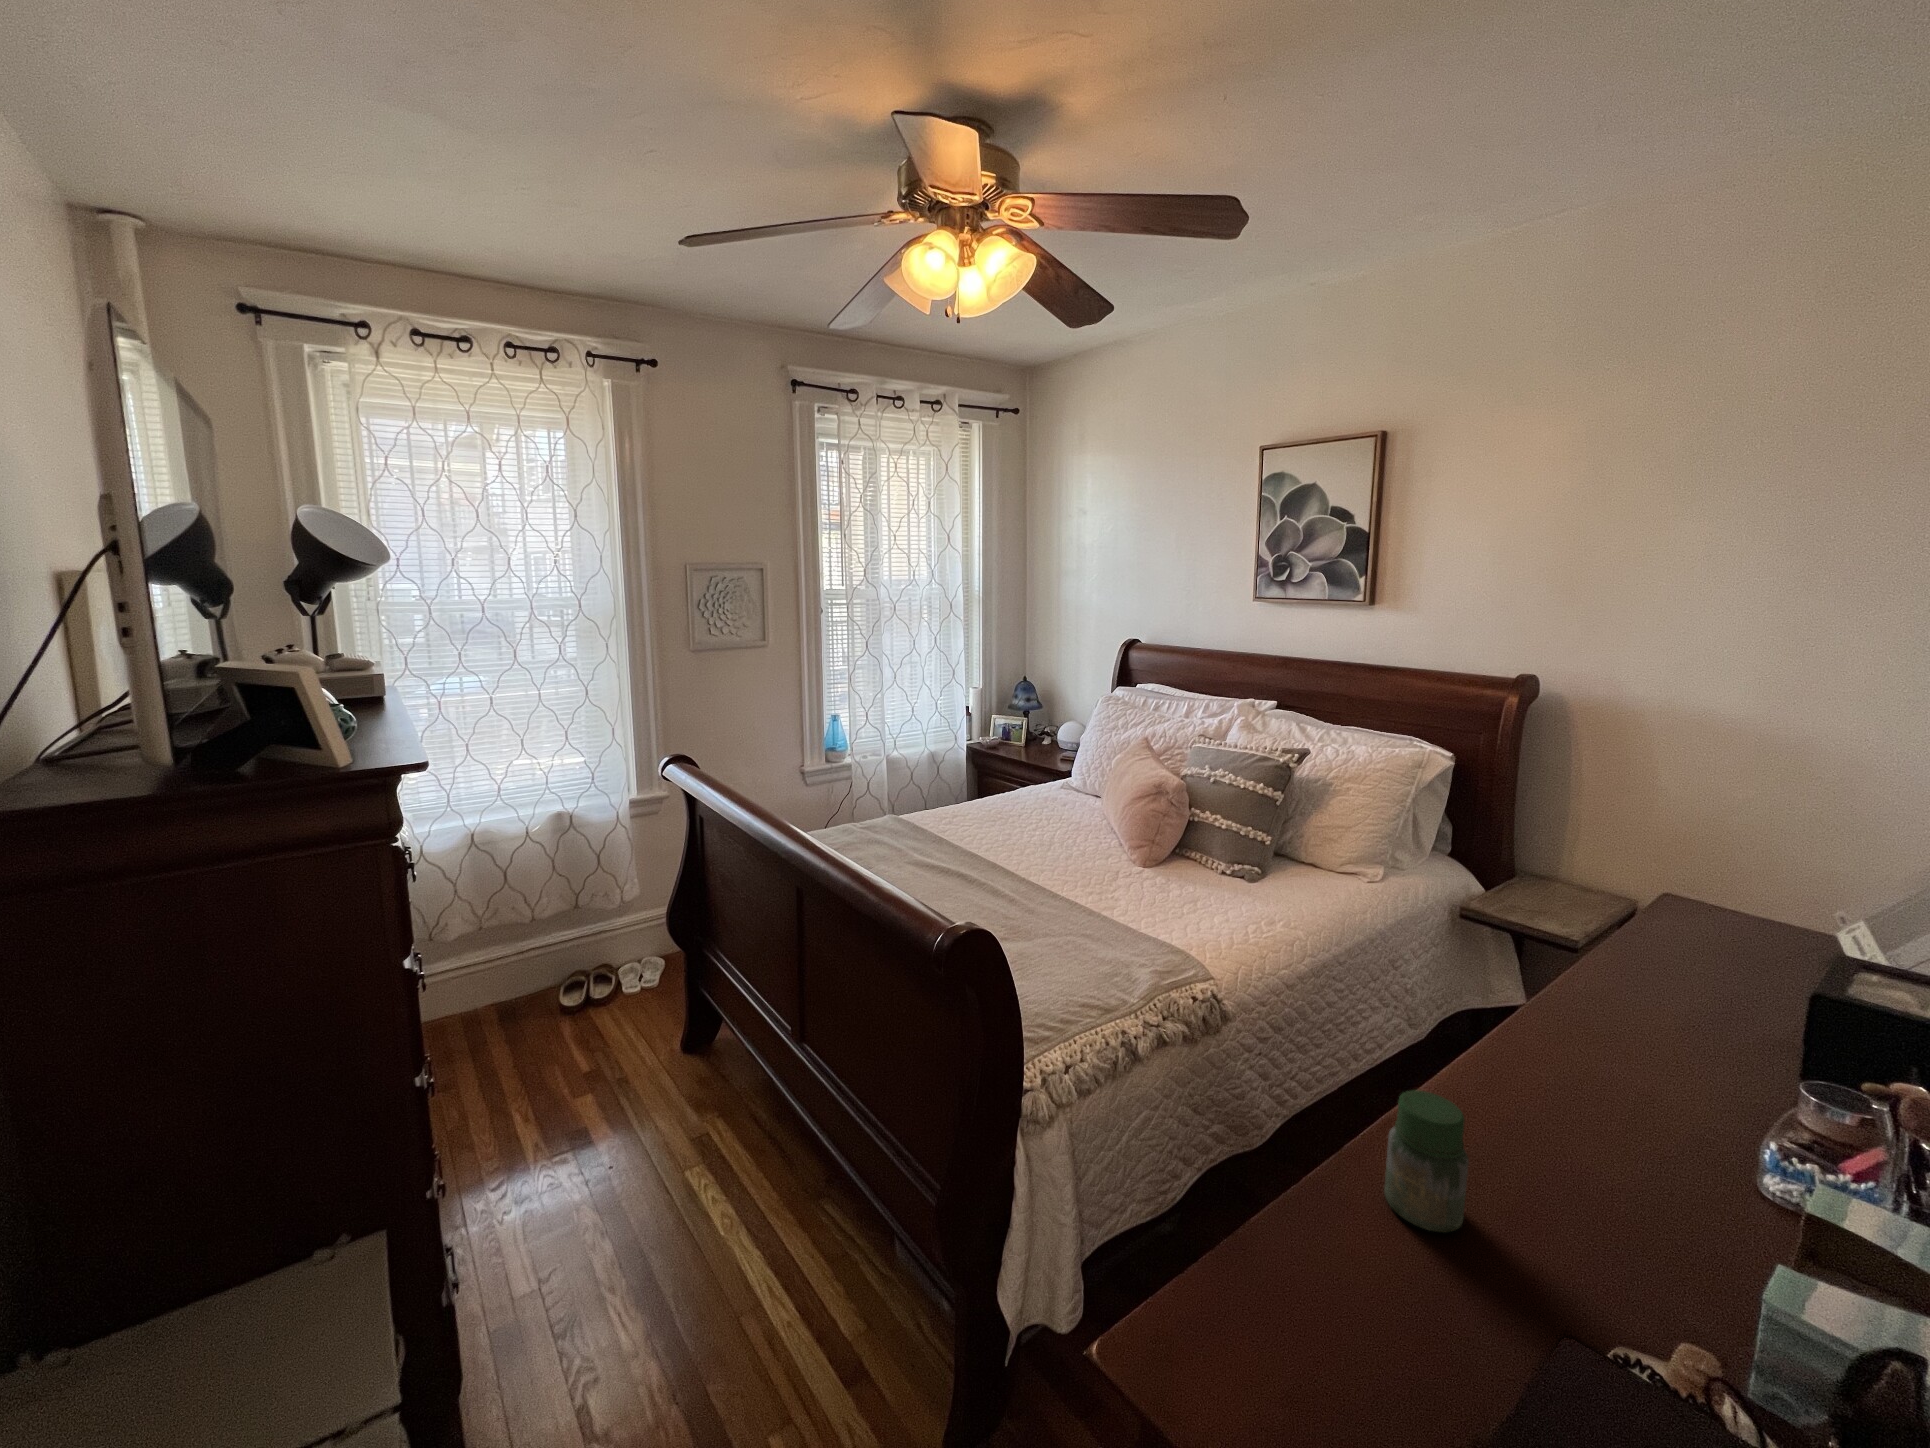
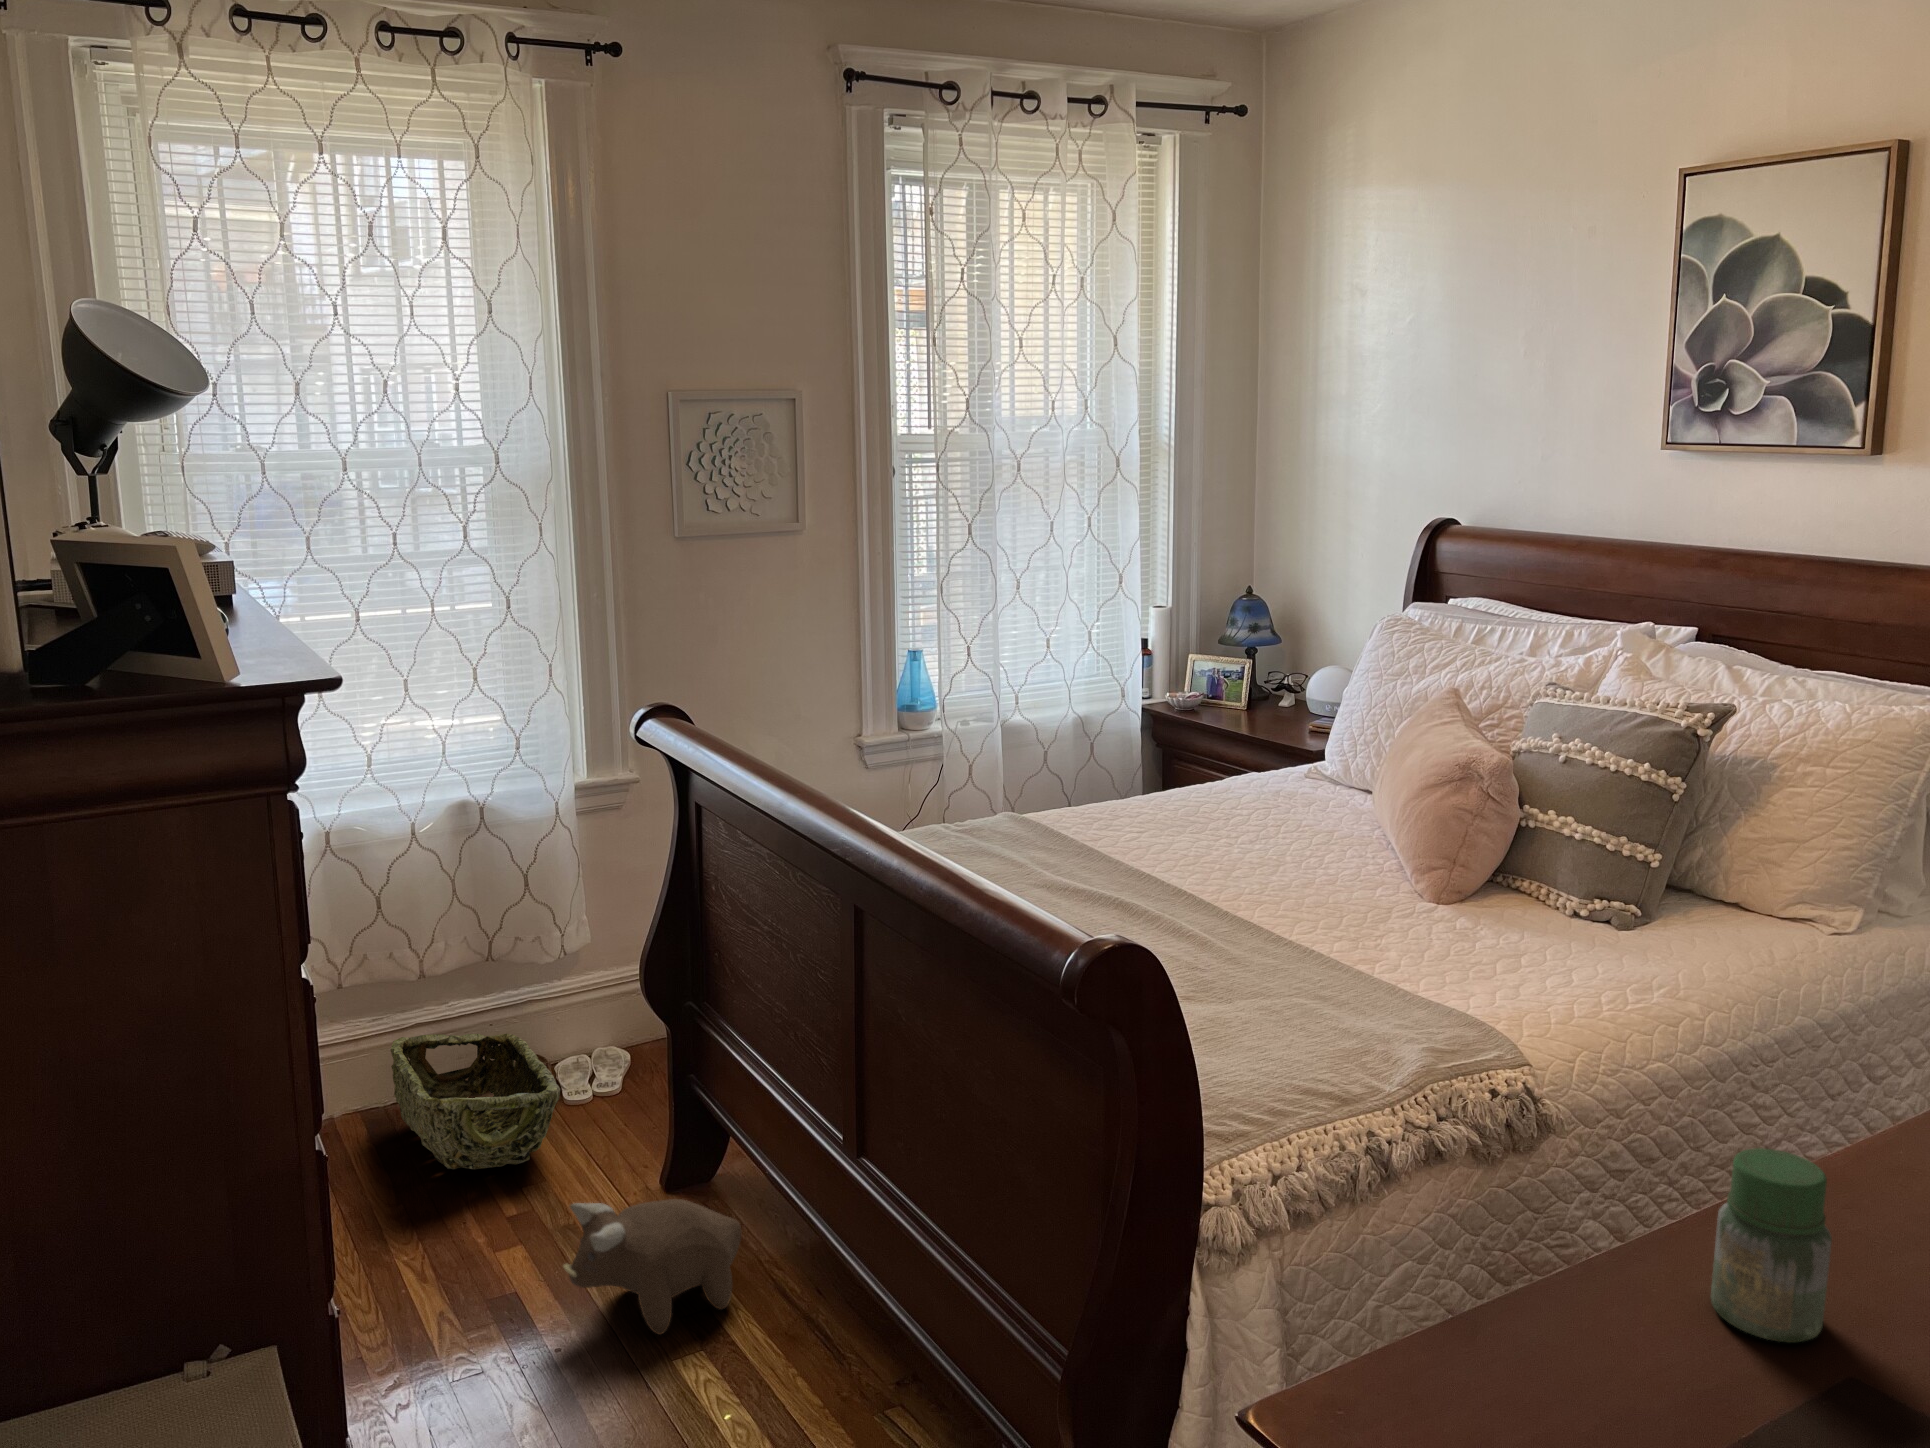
woven basket: none [510,955,618,1048] -> present [390,1034,561,1169]
plush toy: none [614,1069,730,1160] -> present [563,1199,741,1334]

